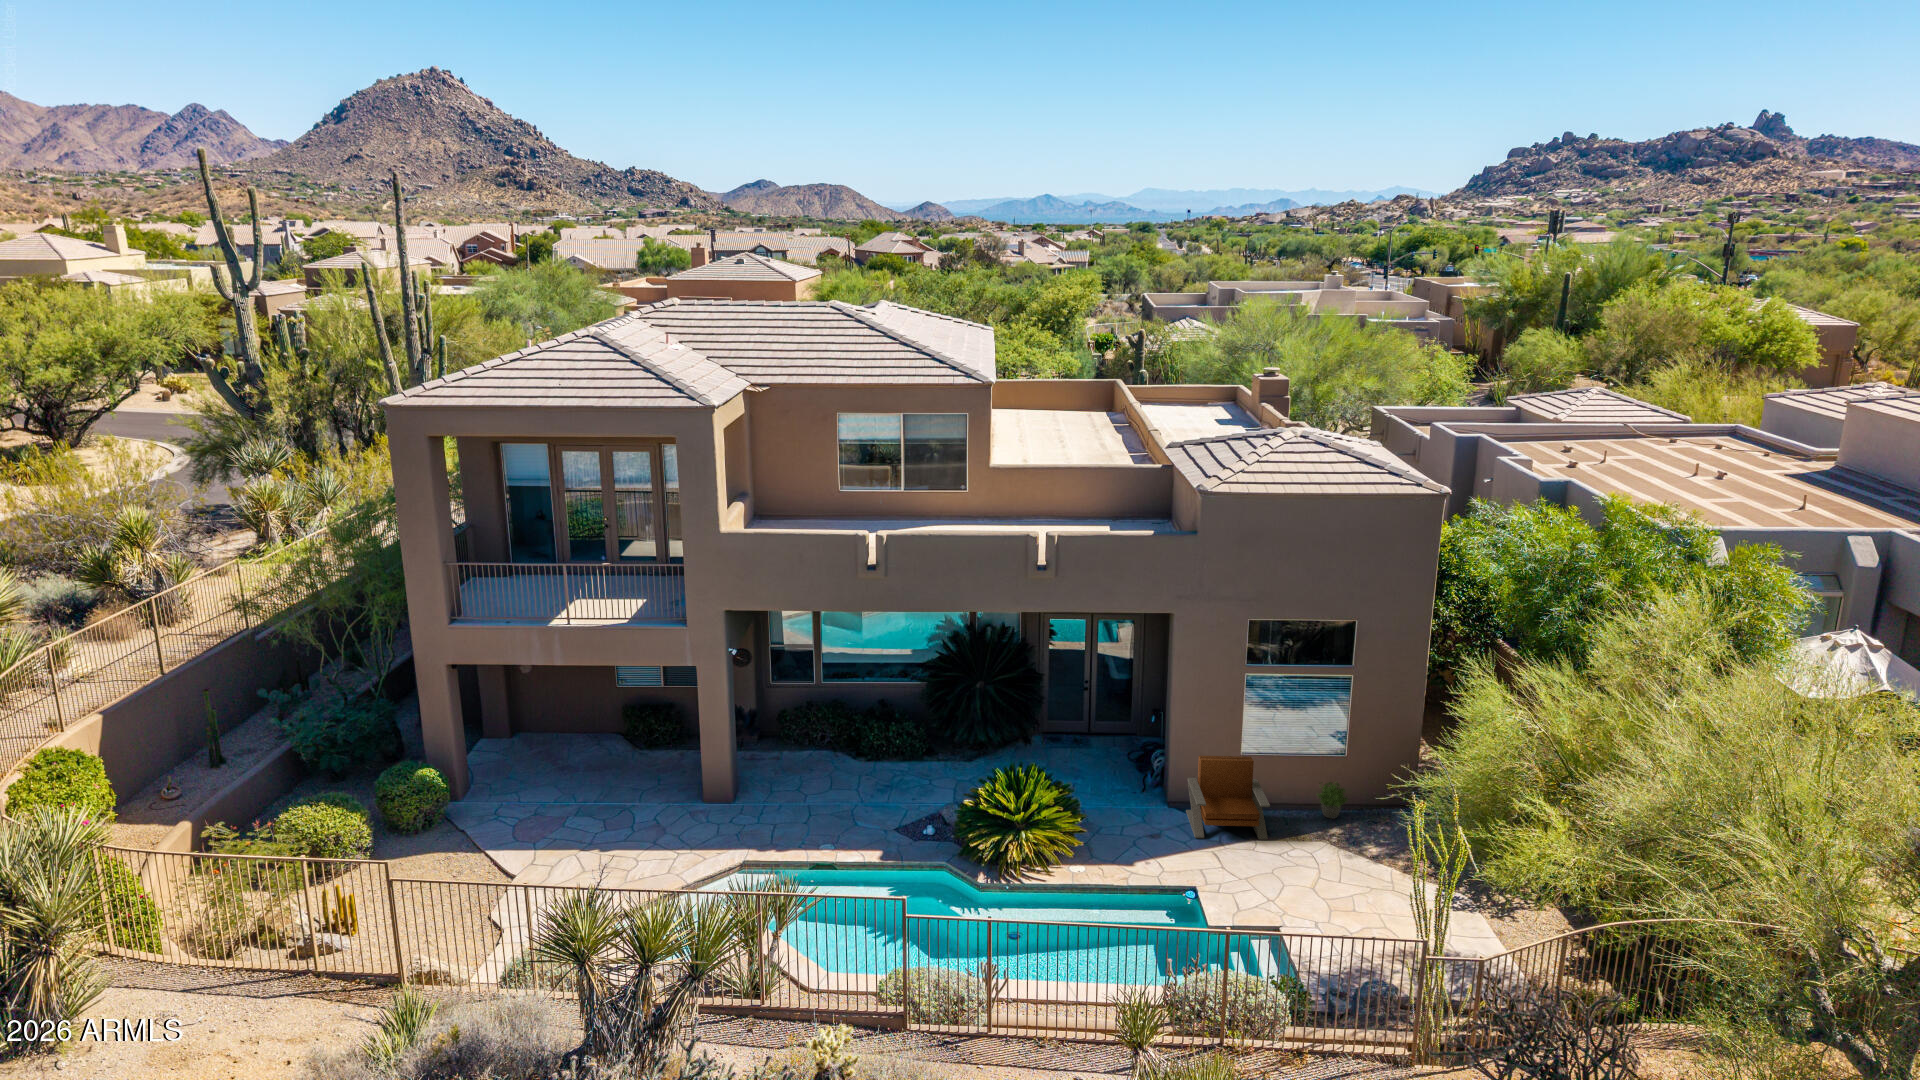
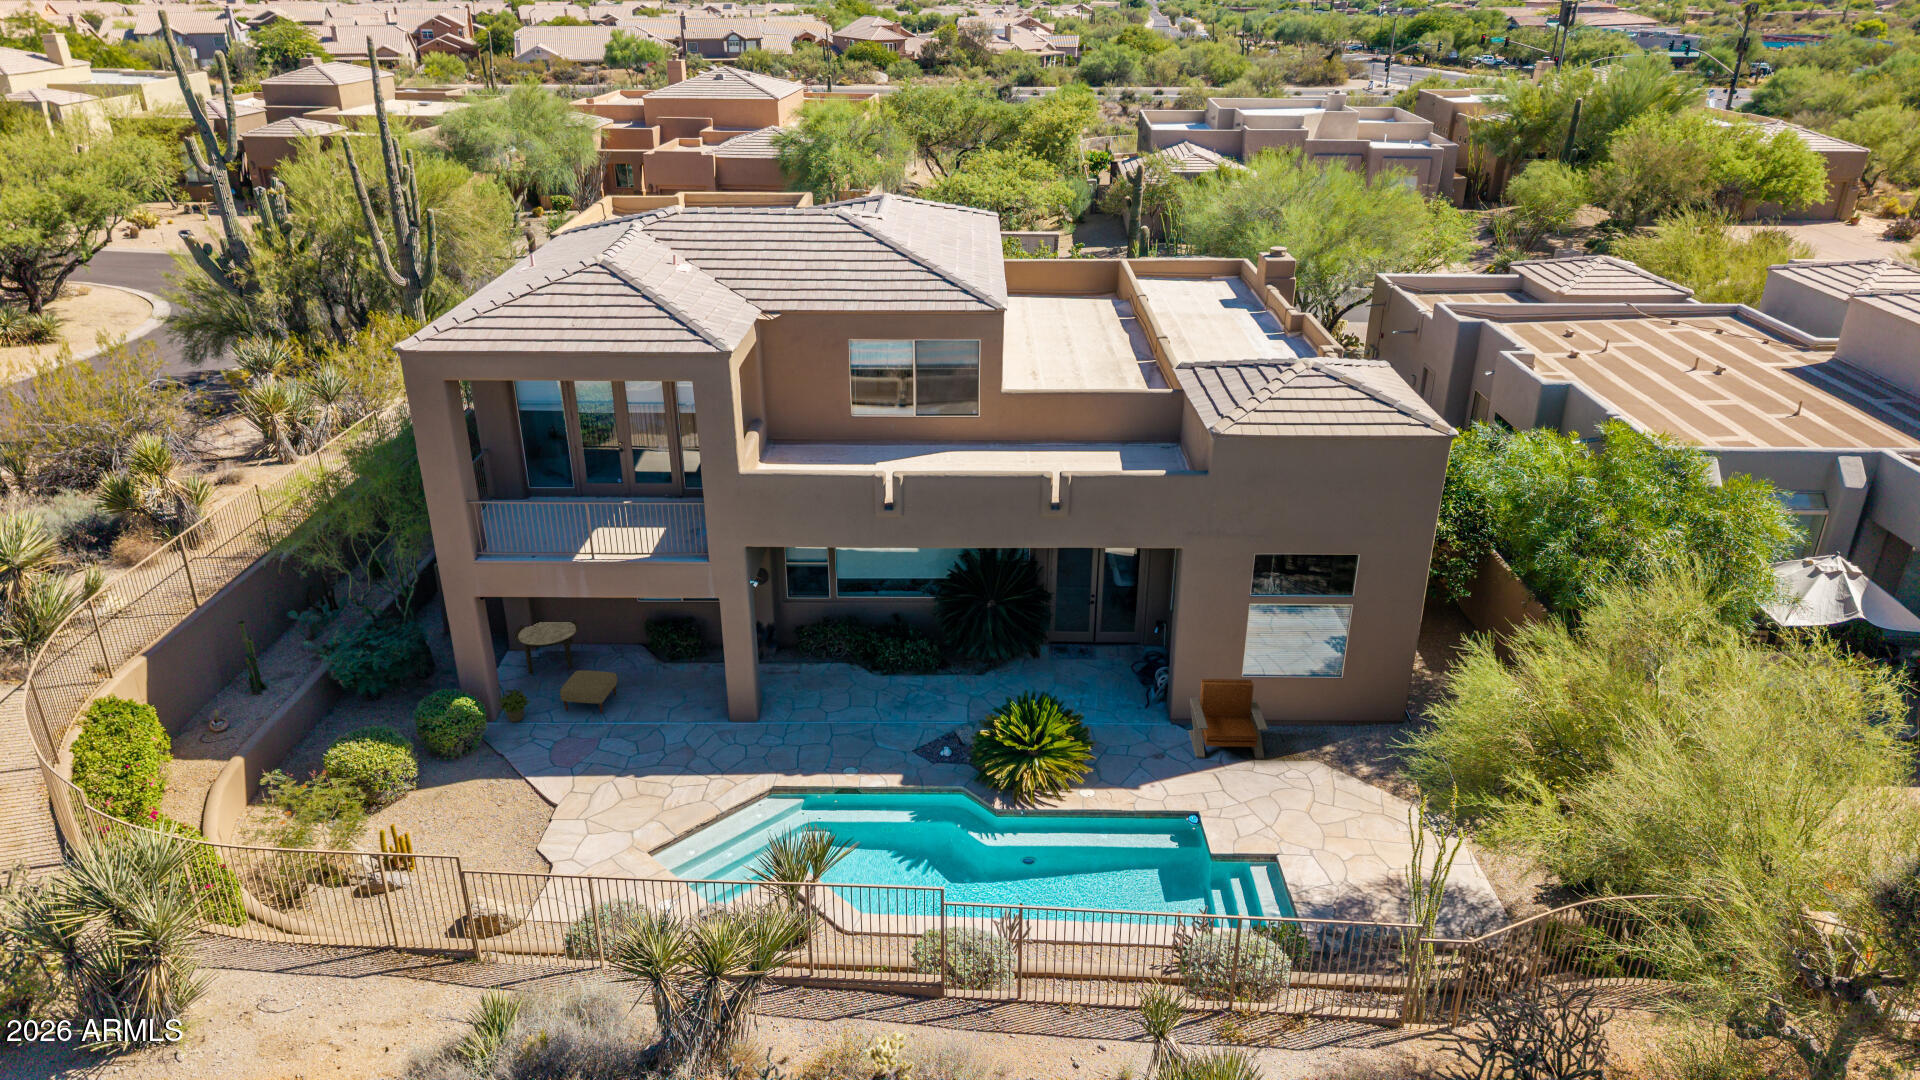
round table: none [486,701,555,759] -> present [514,620,579,674]
ottoman: none [527,751,589,794] -> present [560,670,617,713]
potted plant: present [1317,782,1348,819] -> present [498,689,530,722]

